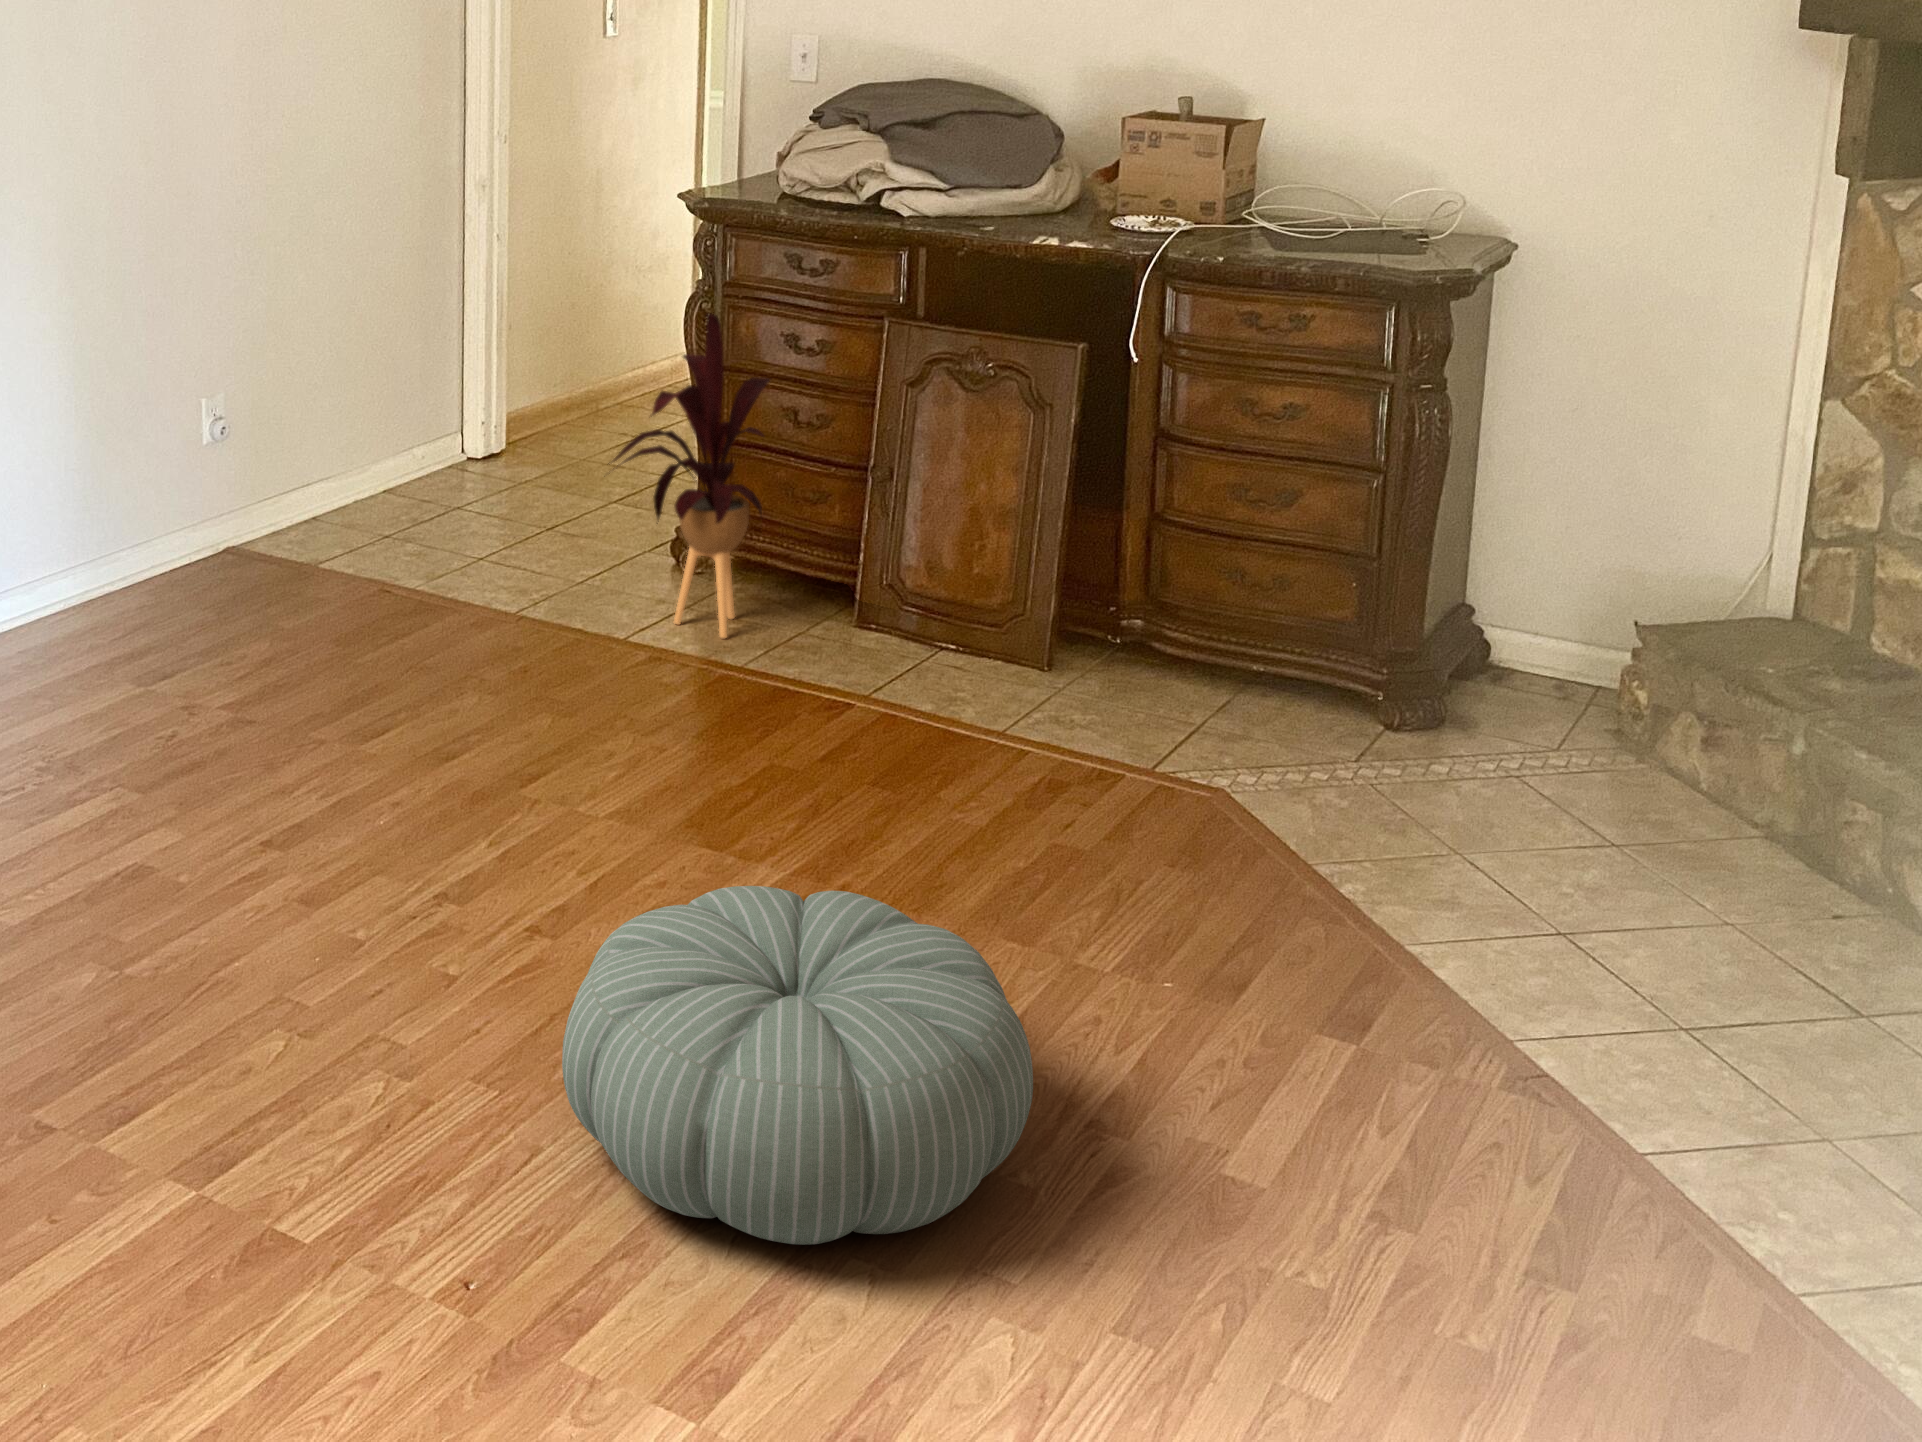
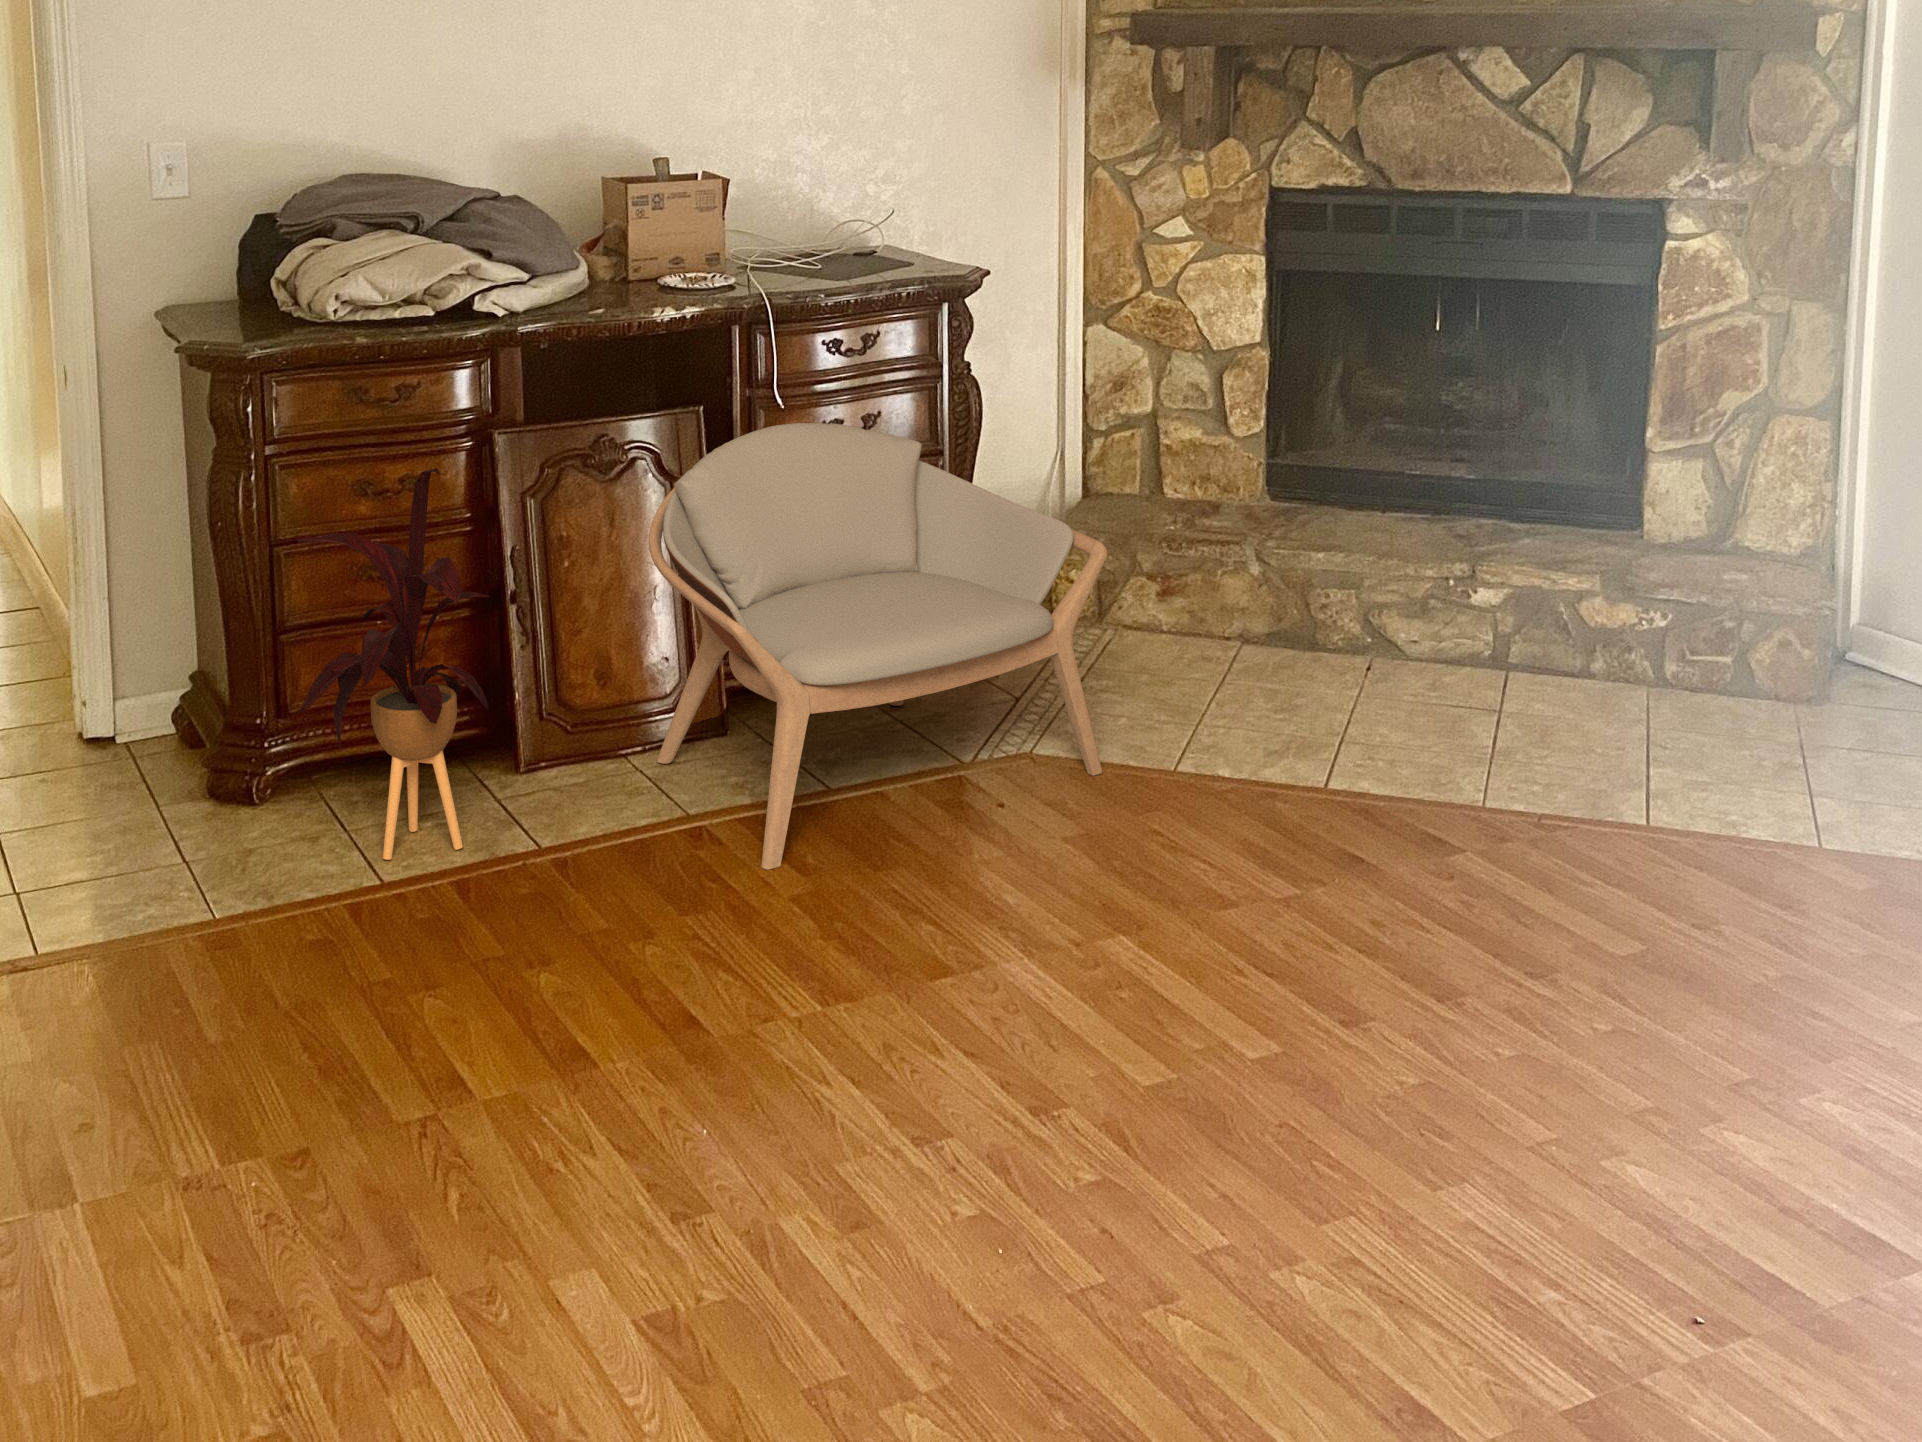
armchair: none [838,376,1327,829] -> present [649,423,1107,869]
pouf: present [562,886,1033,1245] -> none [1314,879,1795,1221]

